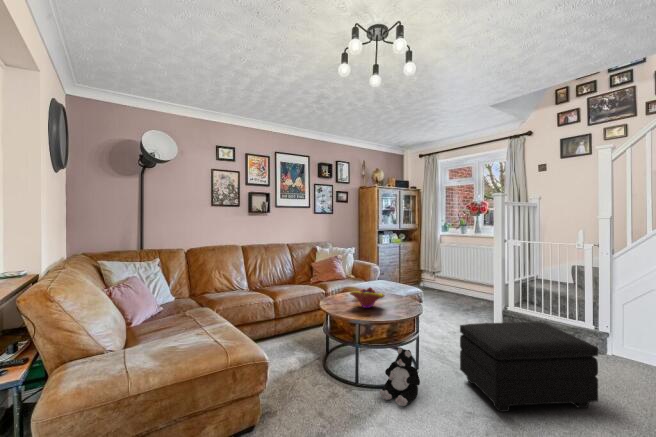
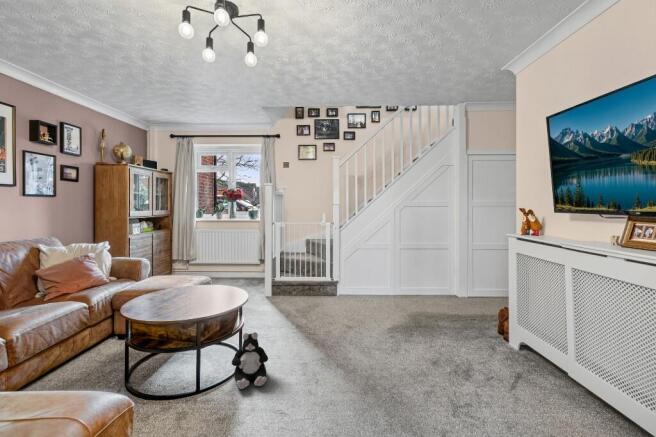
decorative bowl: present [350,287,384,308] -> none [171,283,213,306]
footstool: present [460,322,598,412] -> none [279,283,360,354]

